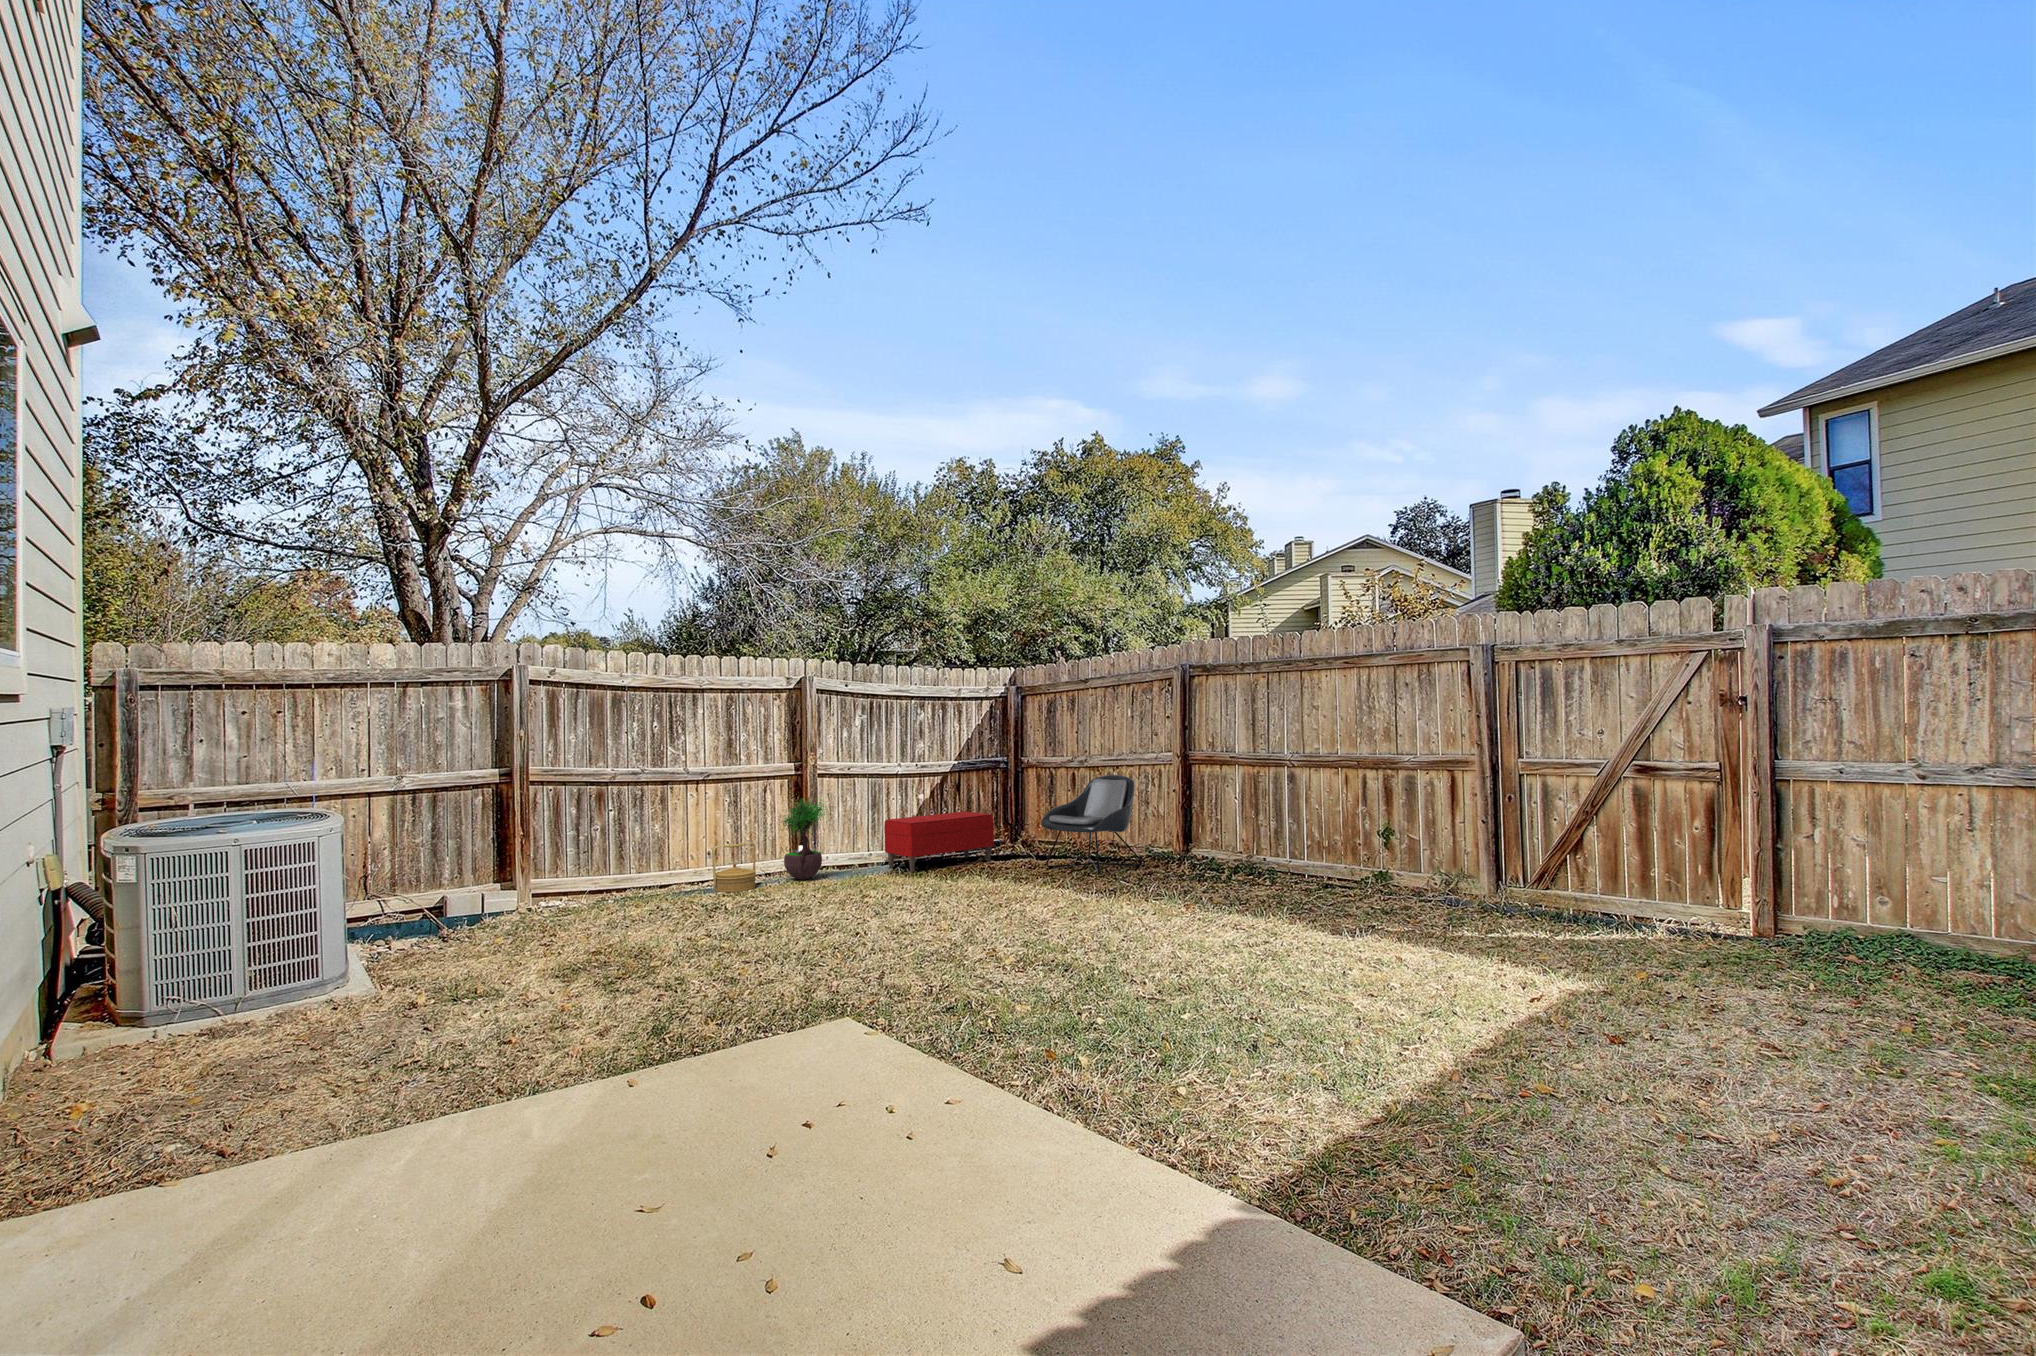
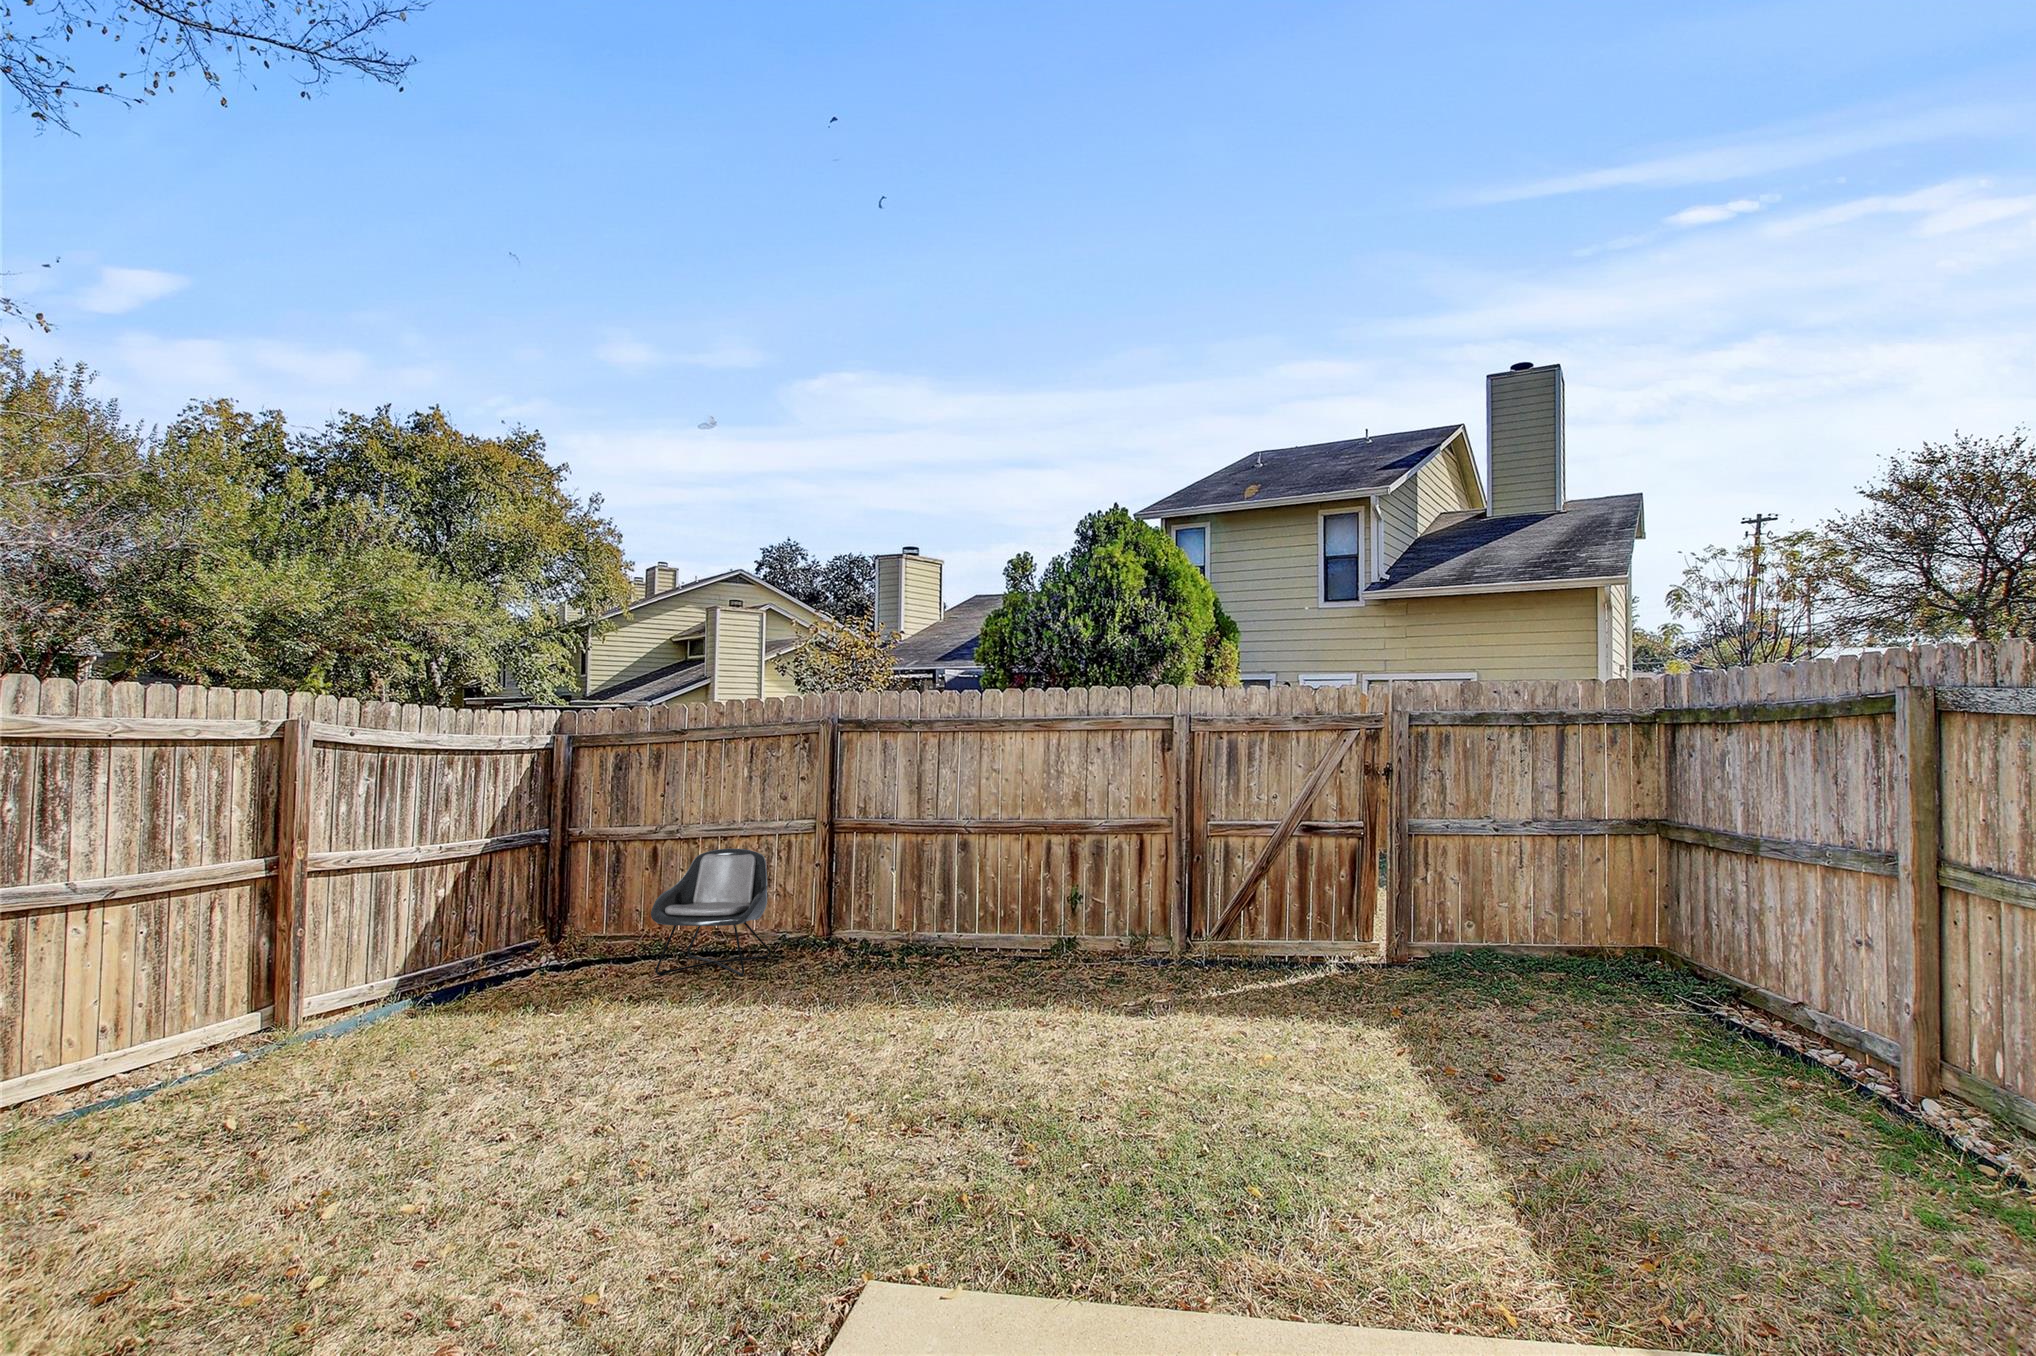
potted tree: present [779,798,825,879] -> none [244,910,343,1052]
bench: present [884,811,994,872] -> none [398,909,558,1010]
woven basket: present [712,842,756,892] -> none [116,1004,213,1105]

